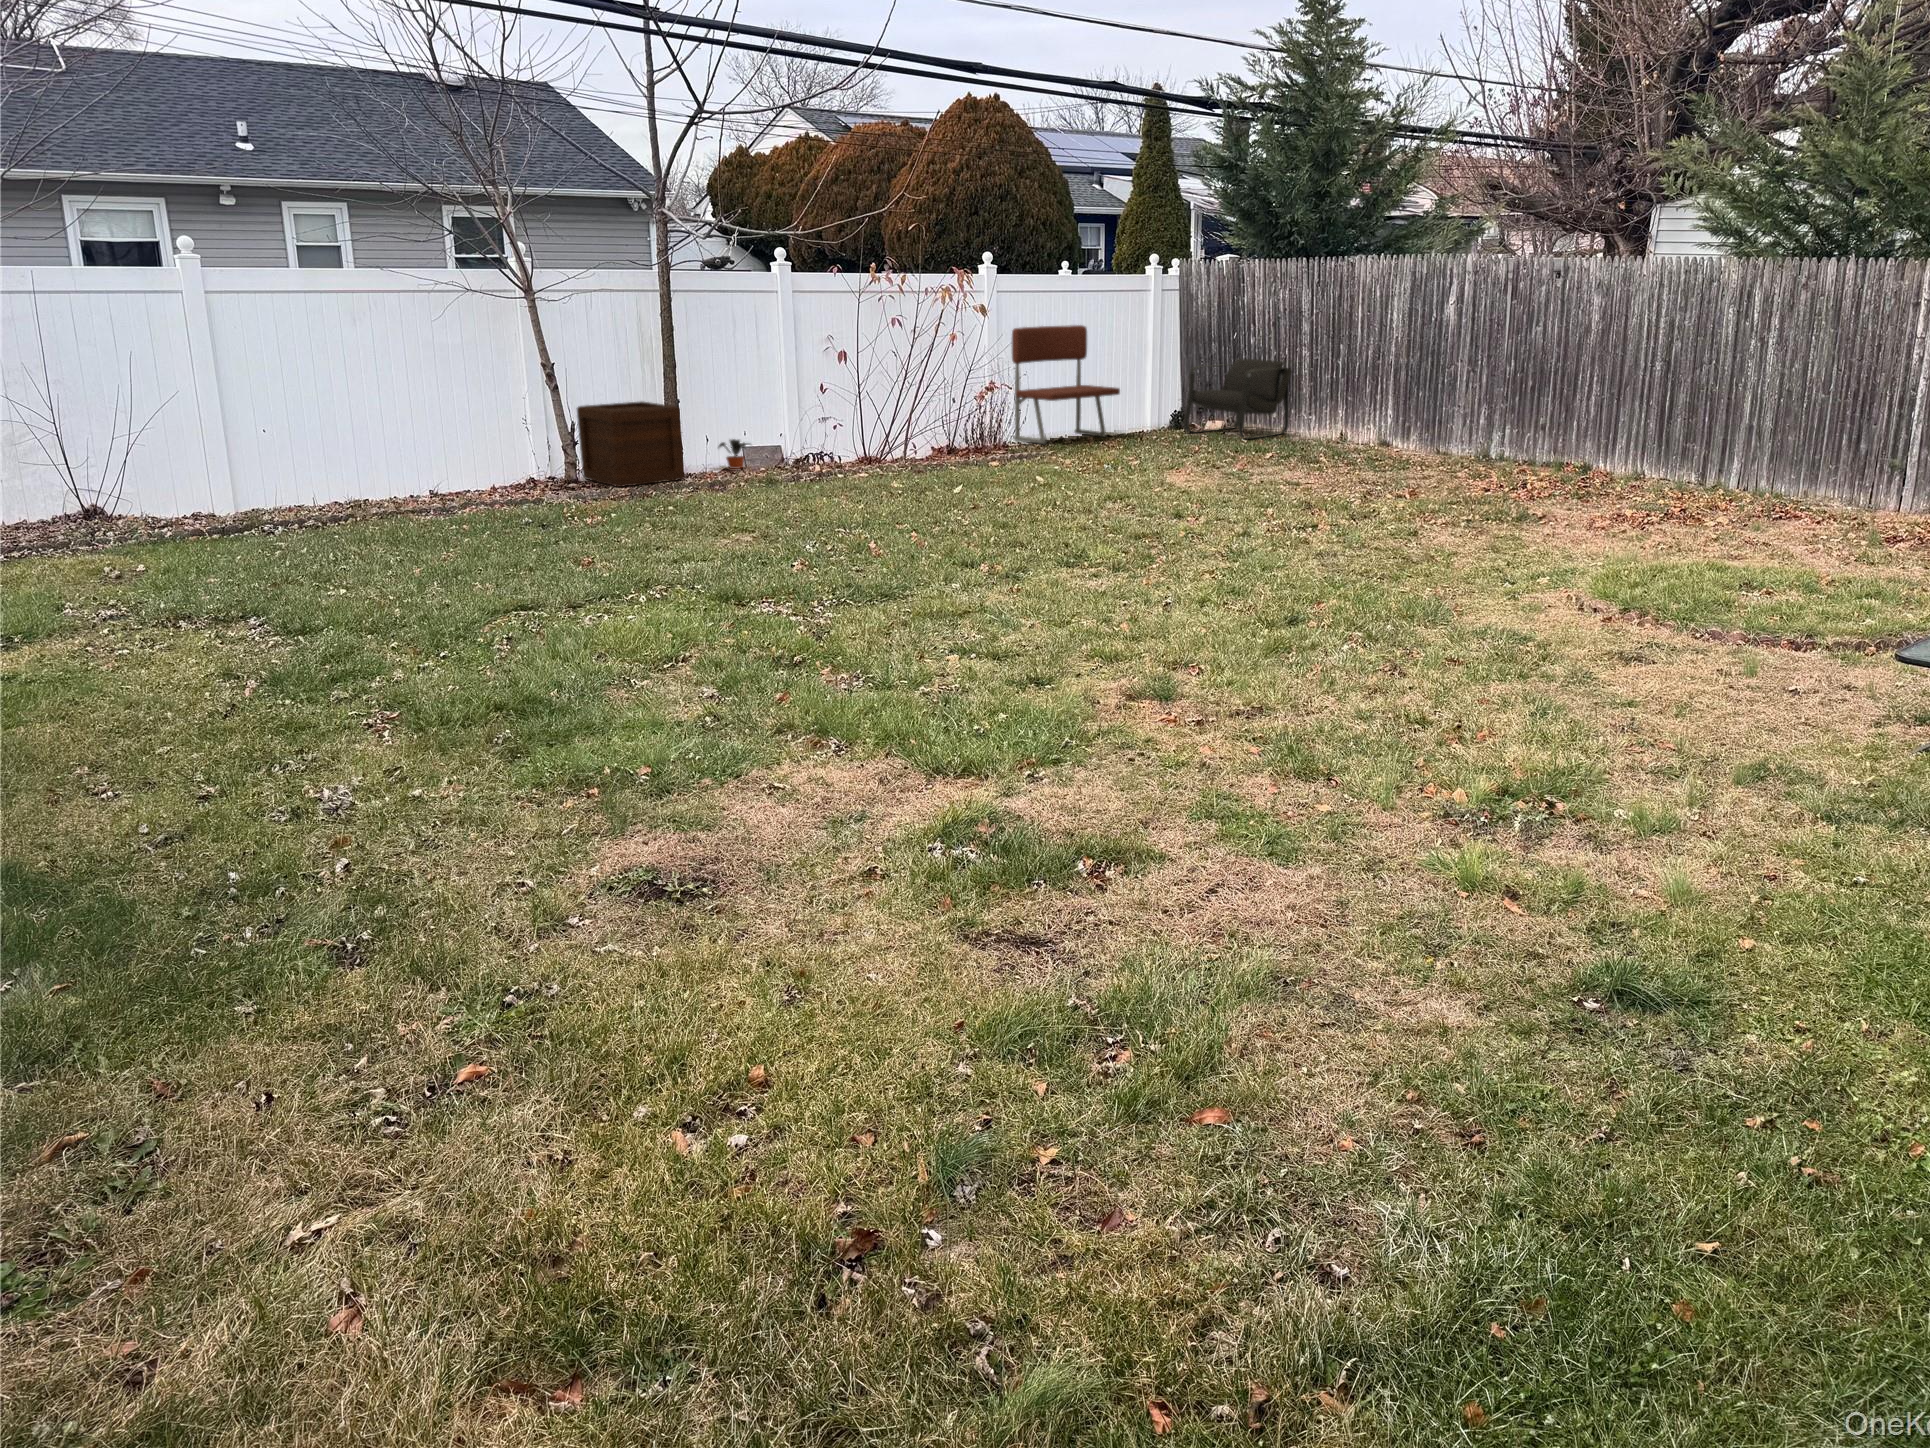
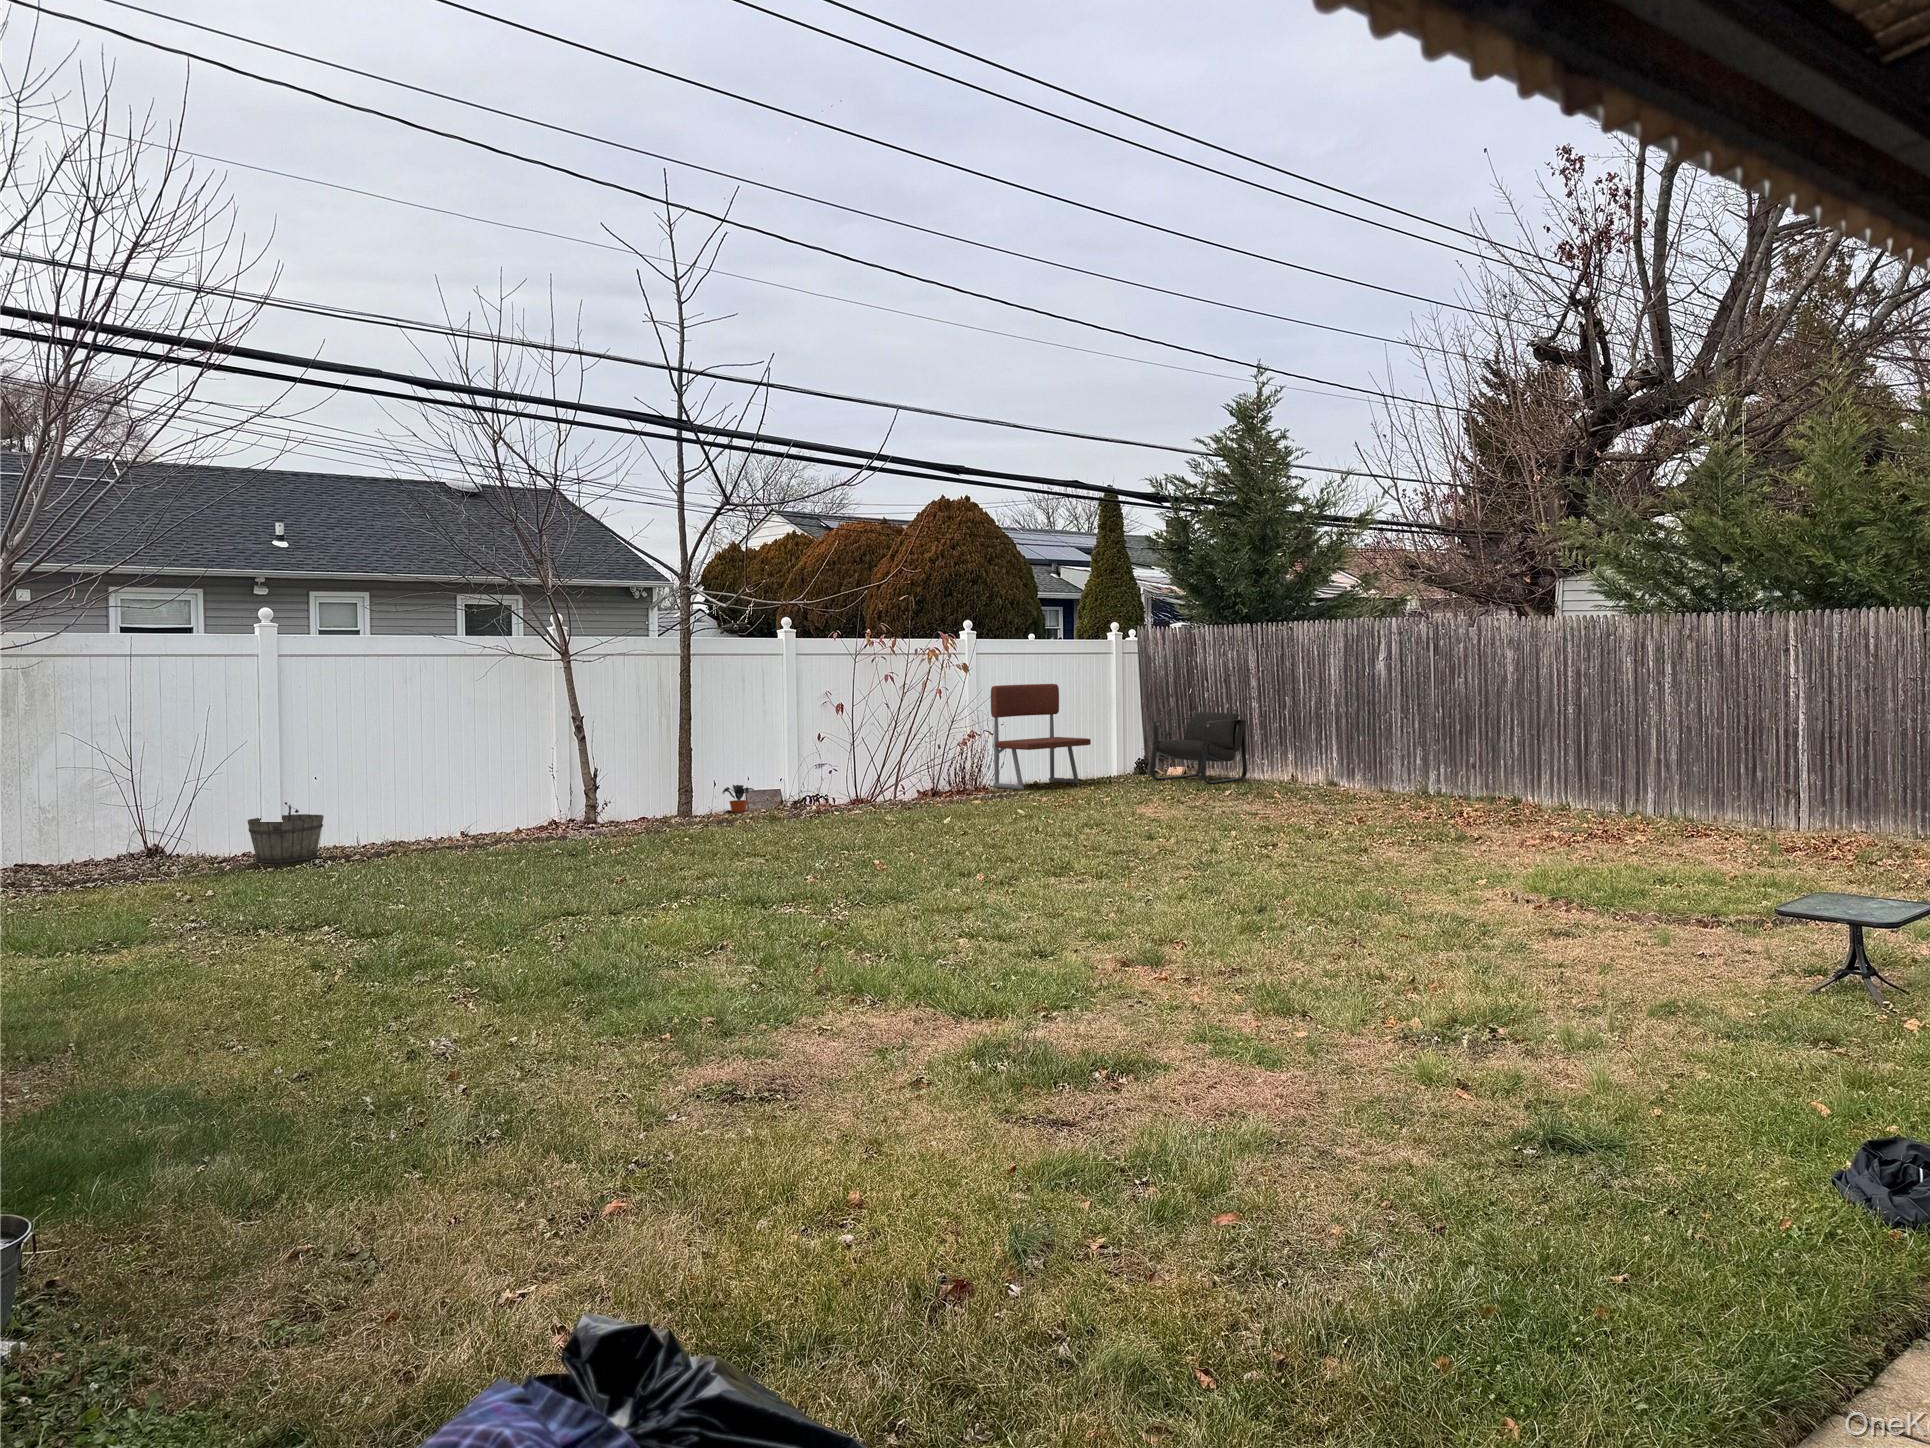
wooden crate: present [577,401,685,487] -> none [596,751,693,827]
wooden bucket: none [192,463,276,529] -> present [248,802,324,863]

